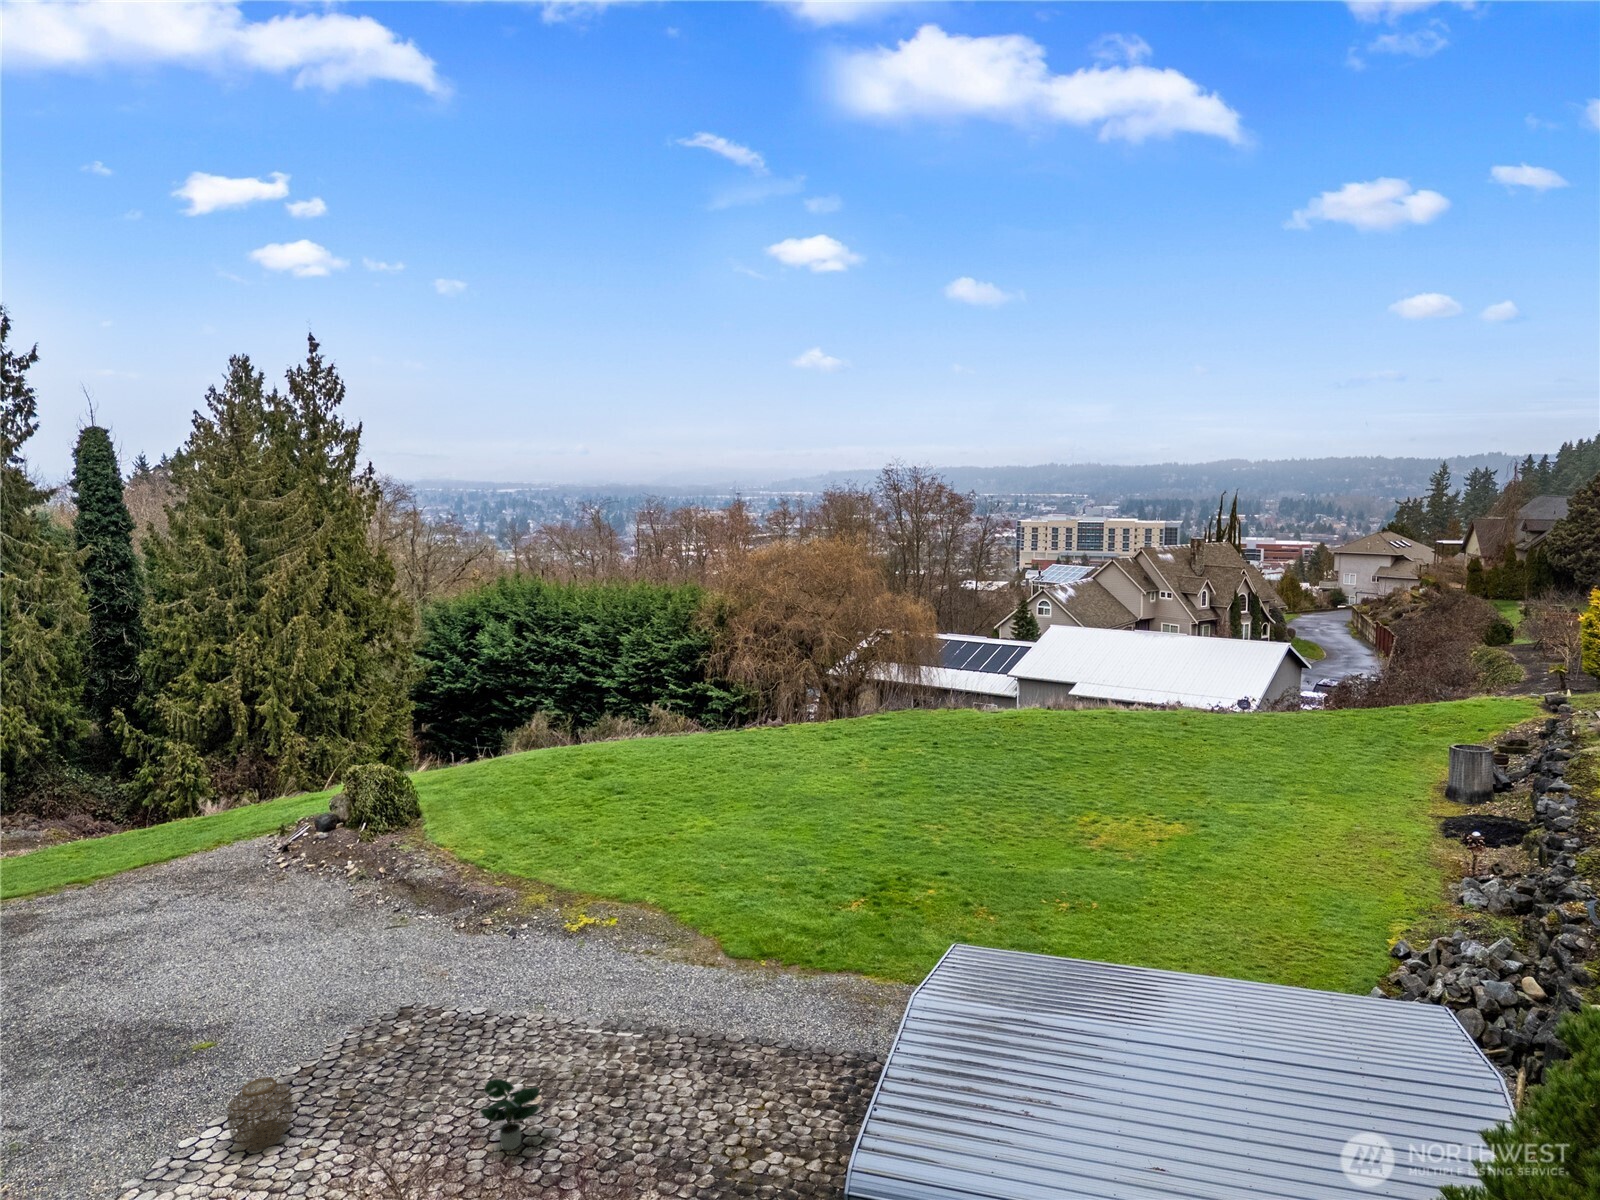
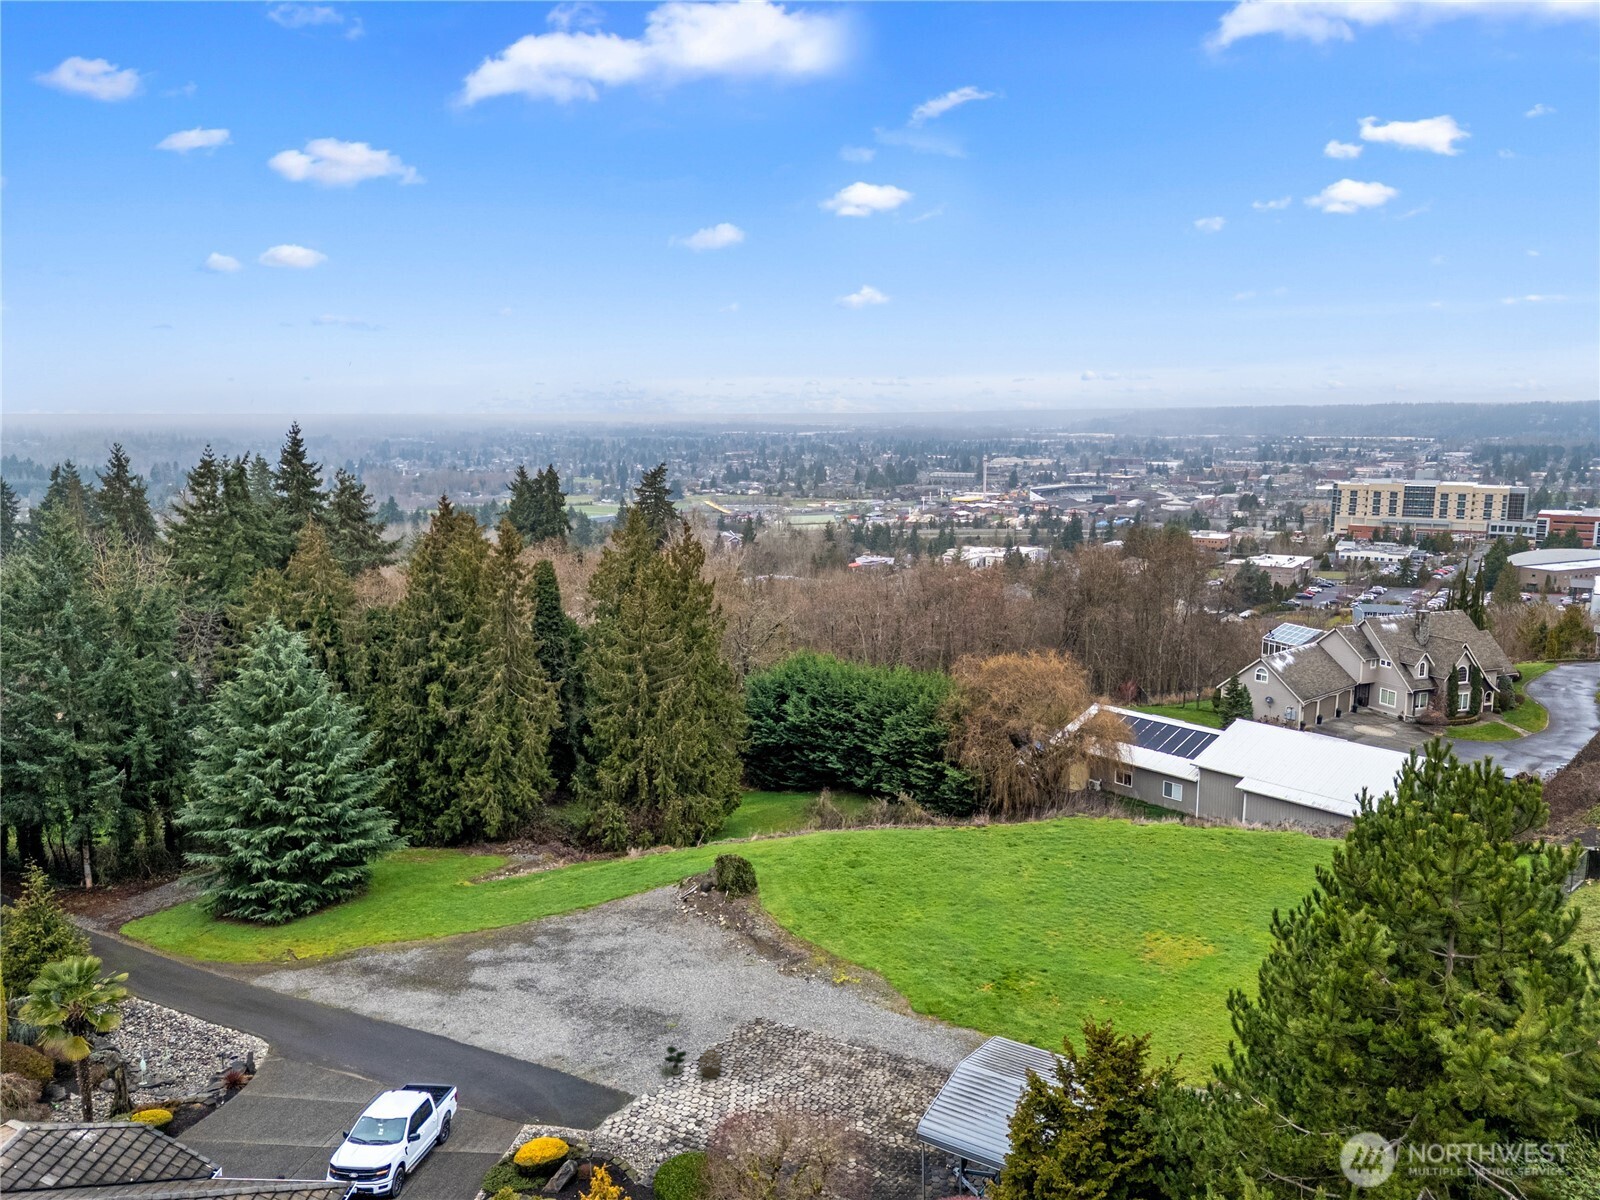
potted plant: present [480,1079,540,1150] -> present [665,1046,687,1074]

